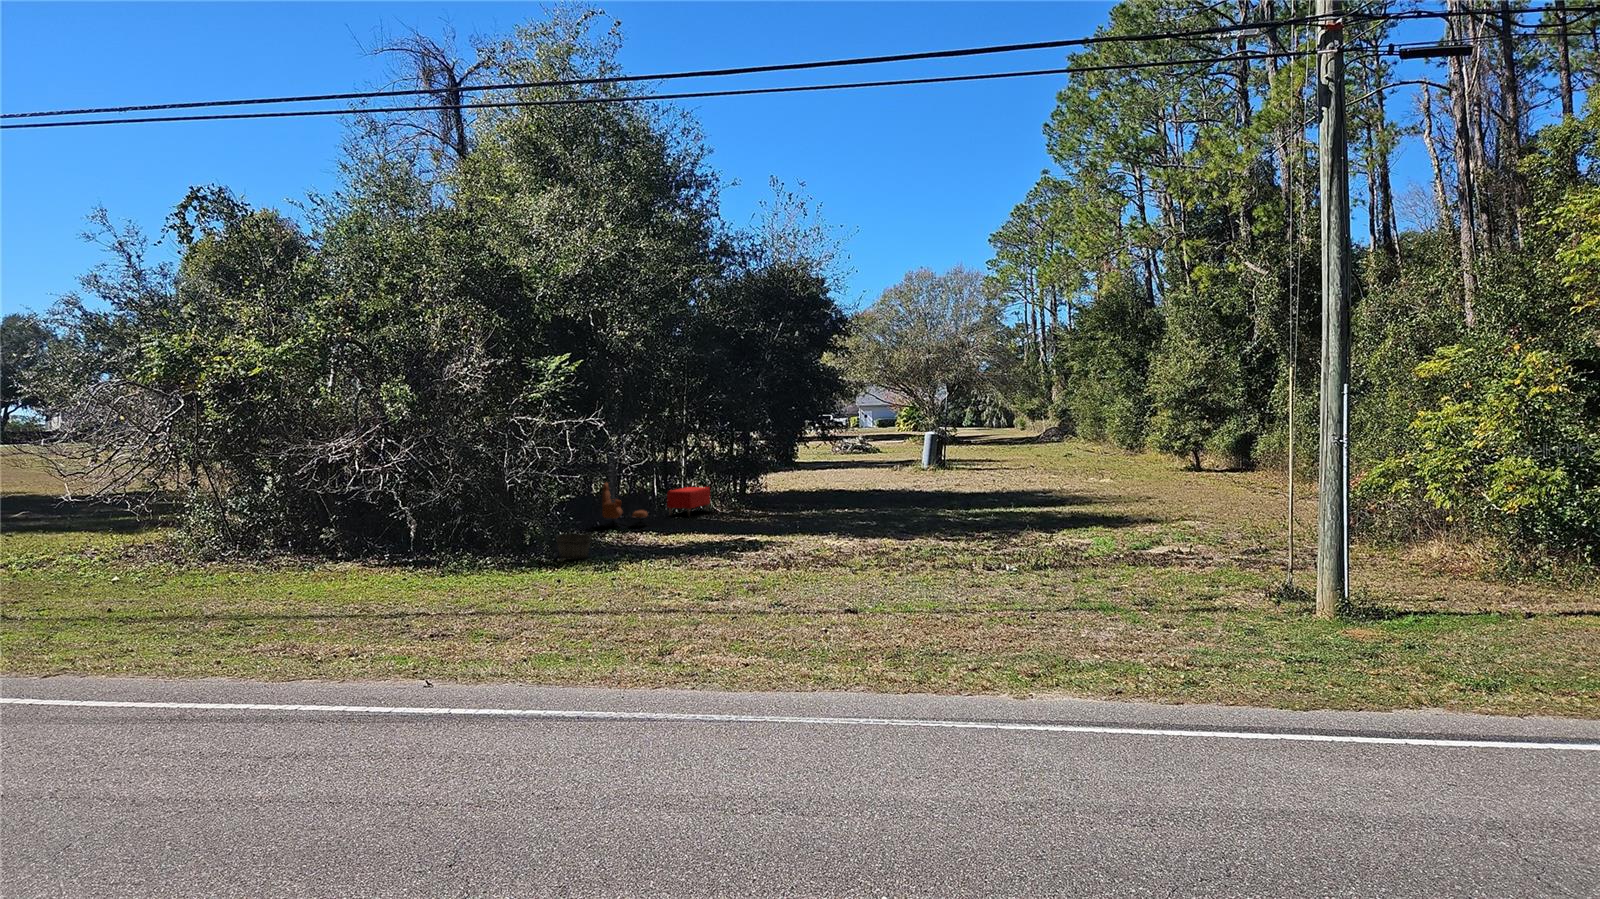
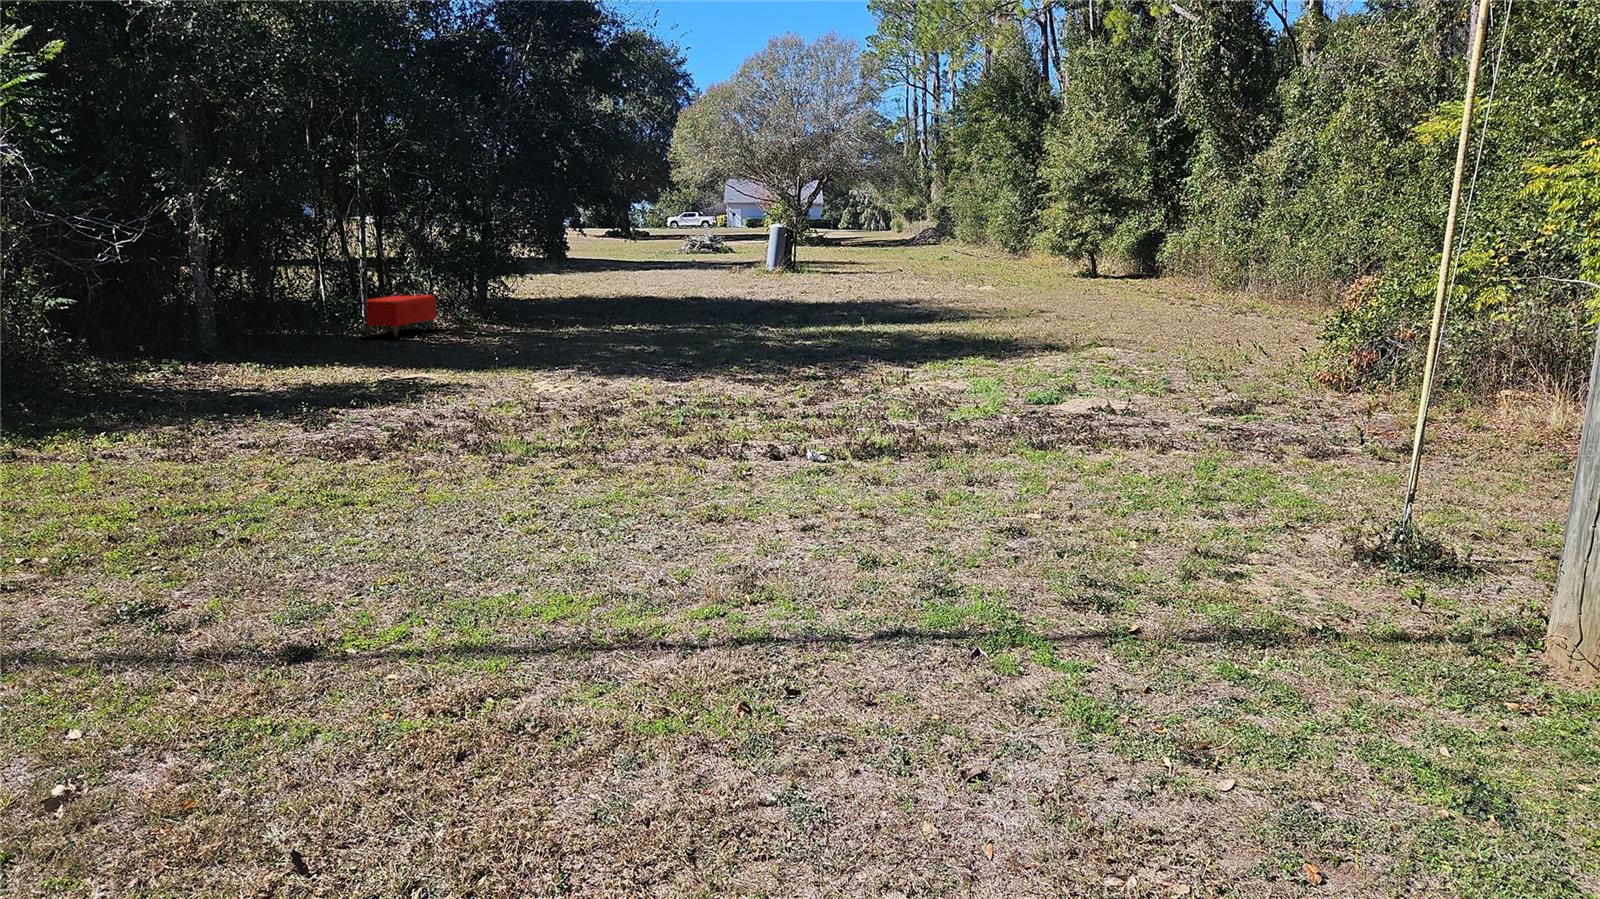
lounge chair: present [602,483,649,526] -> none [229,287,315,357]
wooden bucket: present [556,531,591,559] -> none [45,368,119,424]

